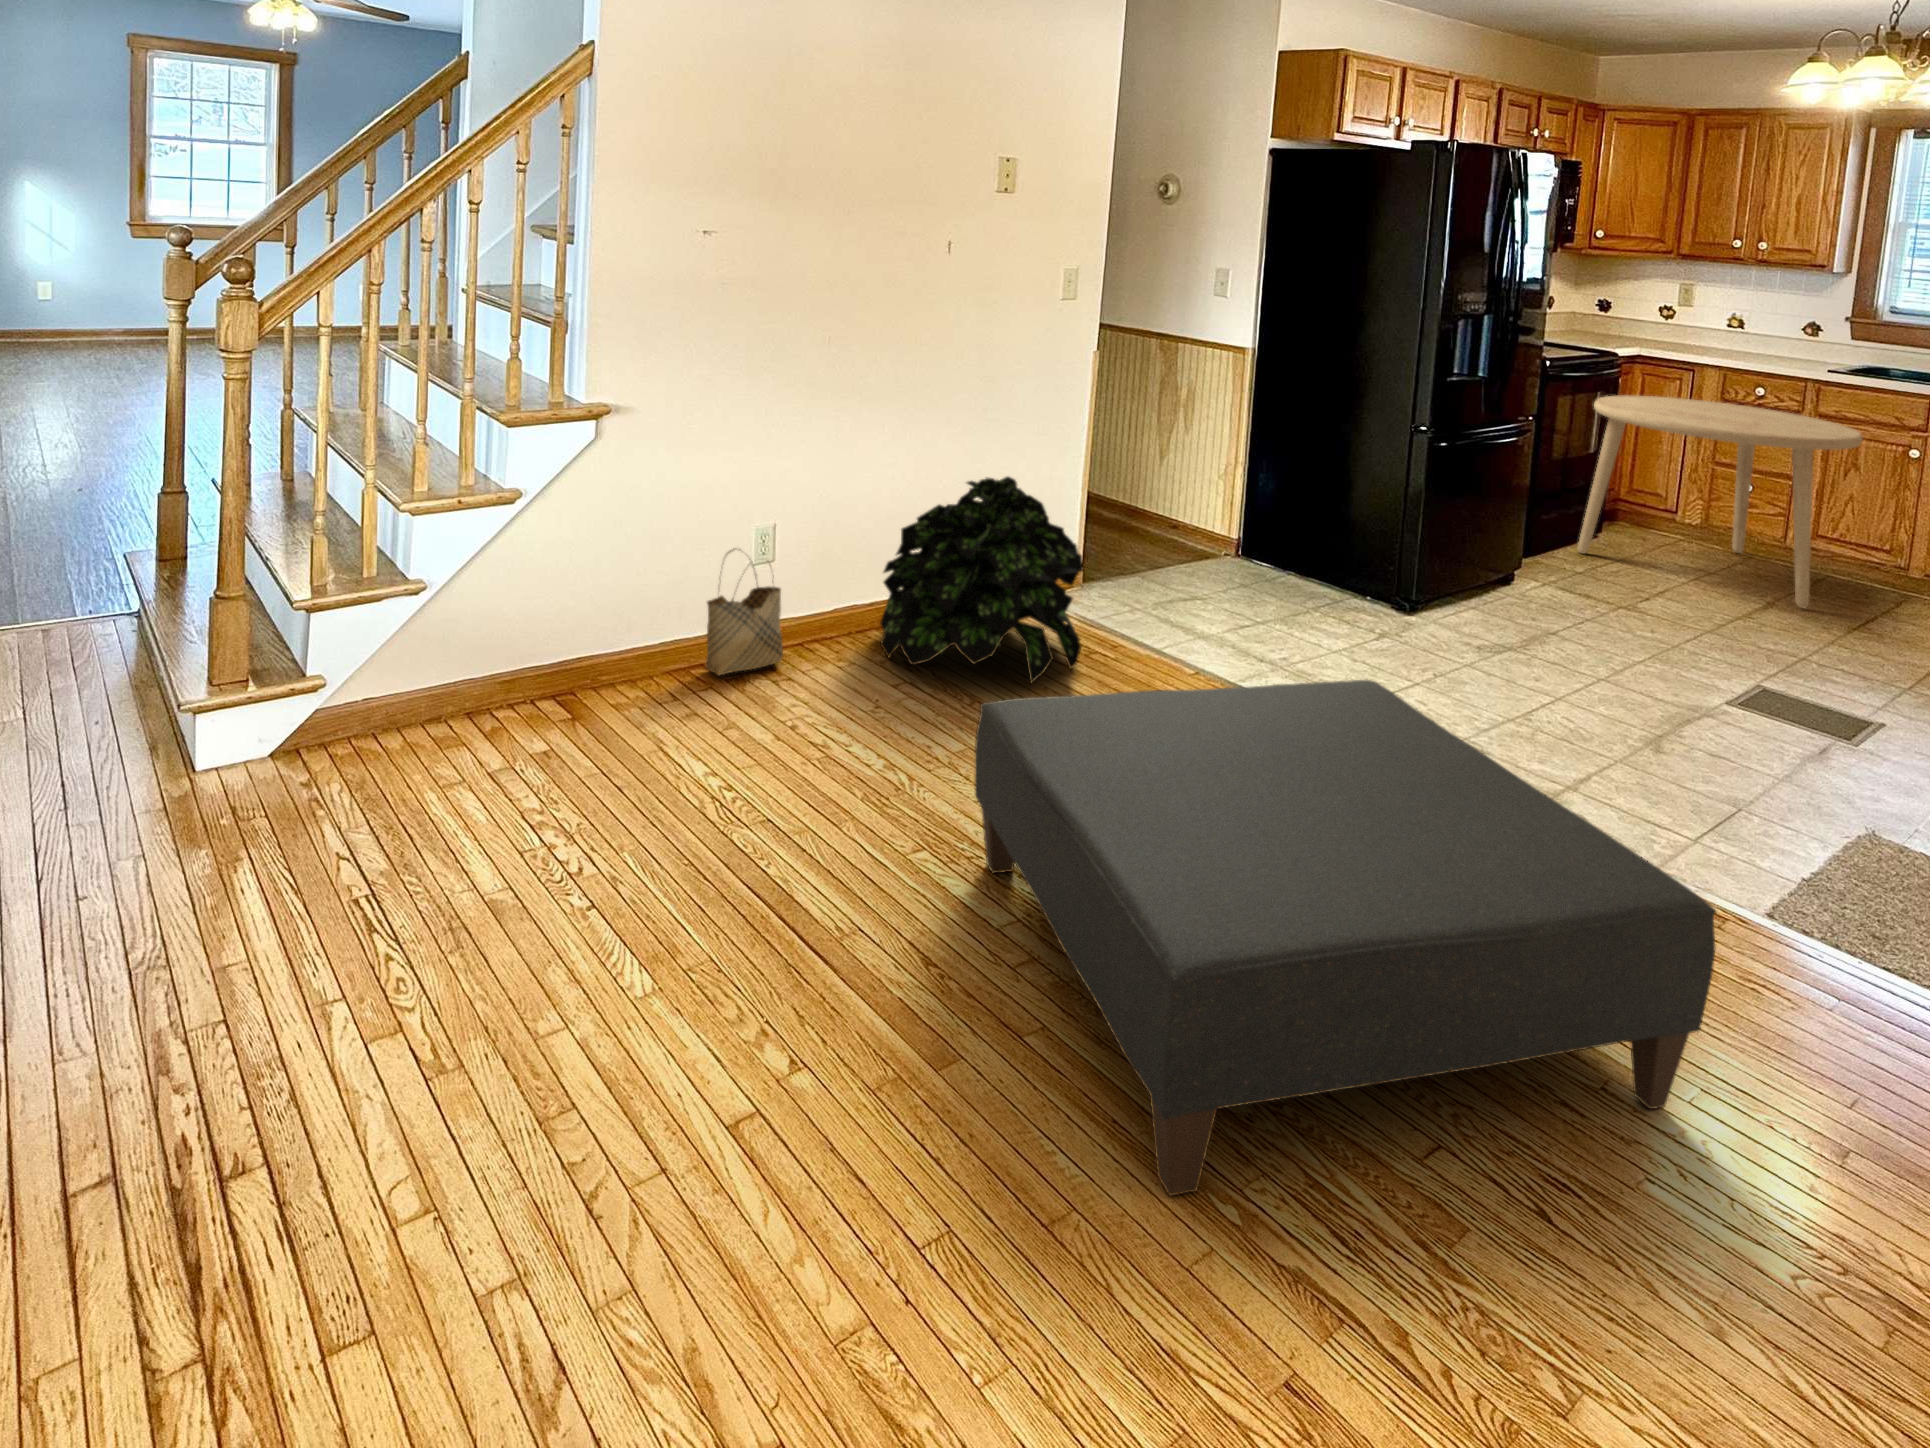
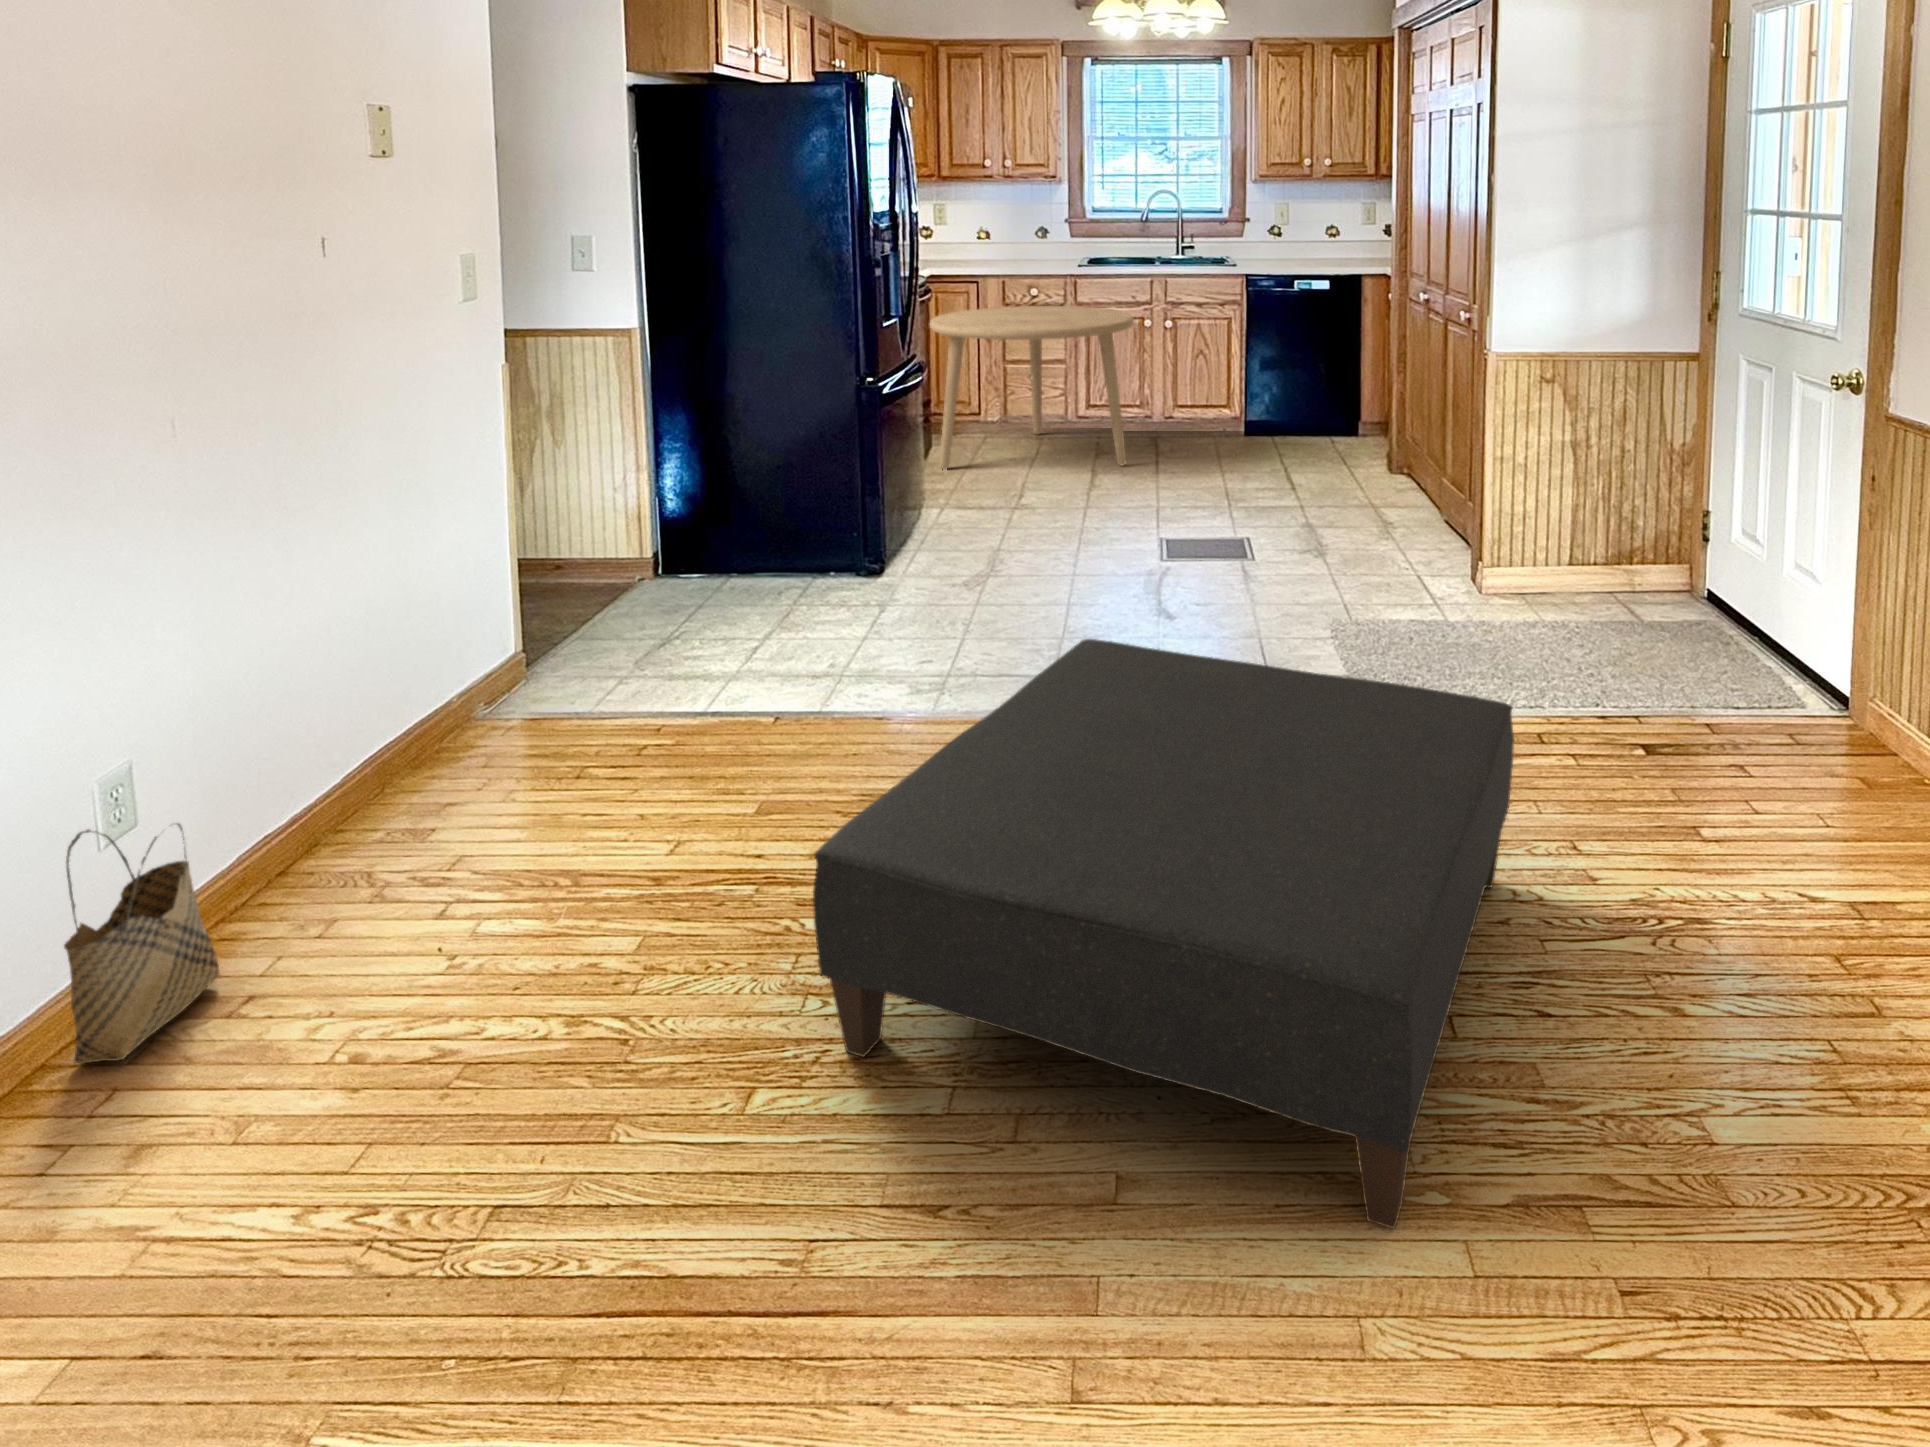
potted plant: present [880,477,1083,684] -> none [329,559,677,884]

